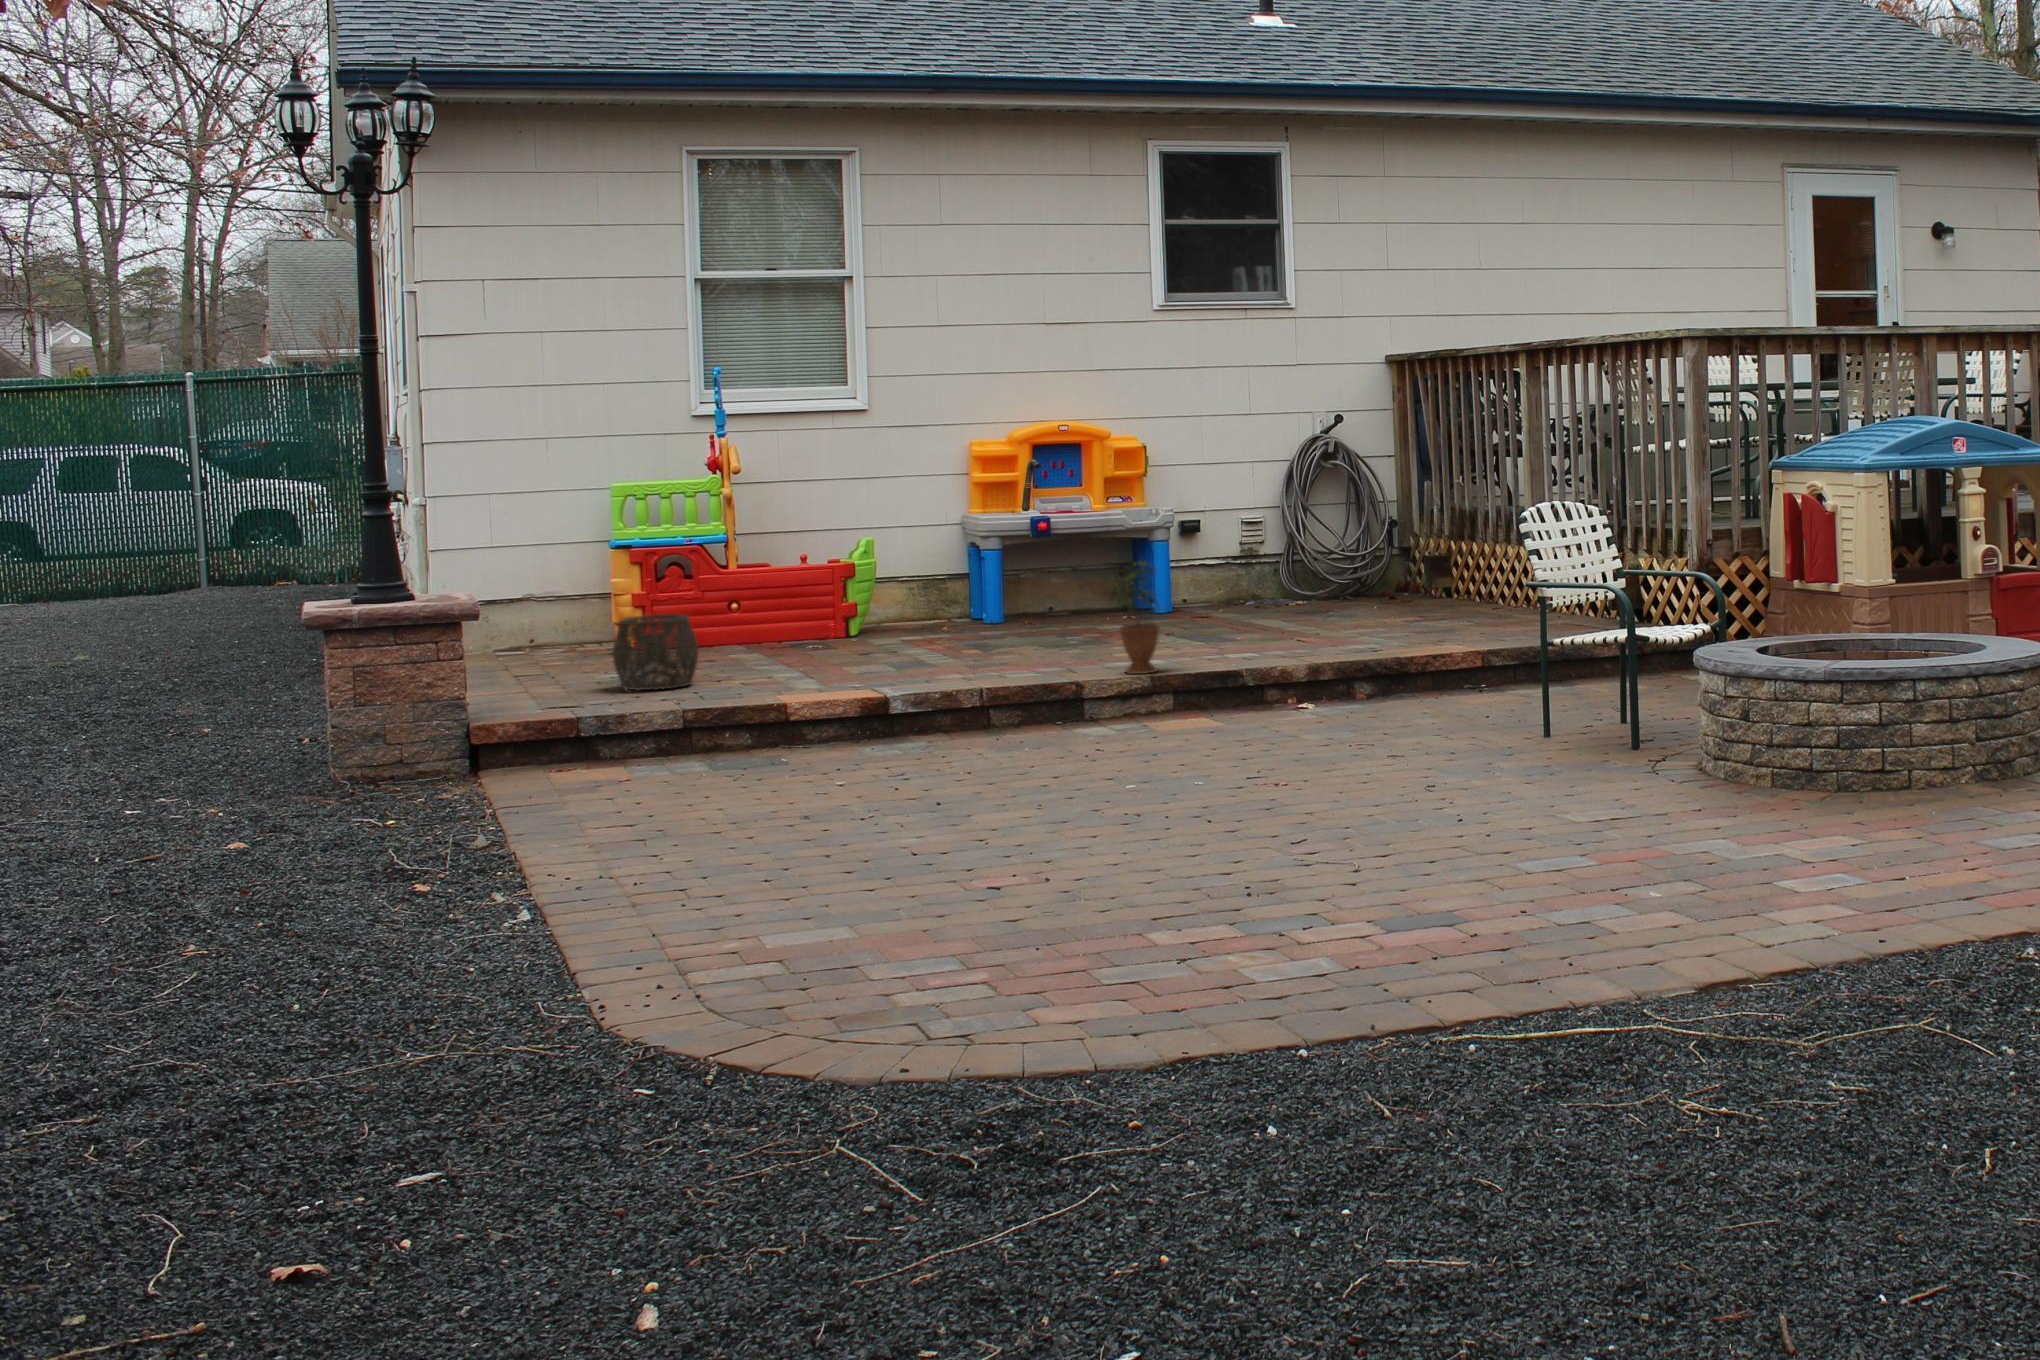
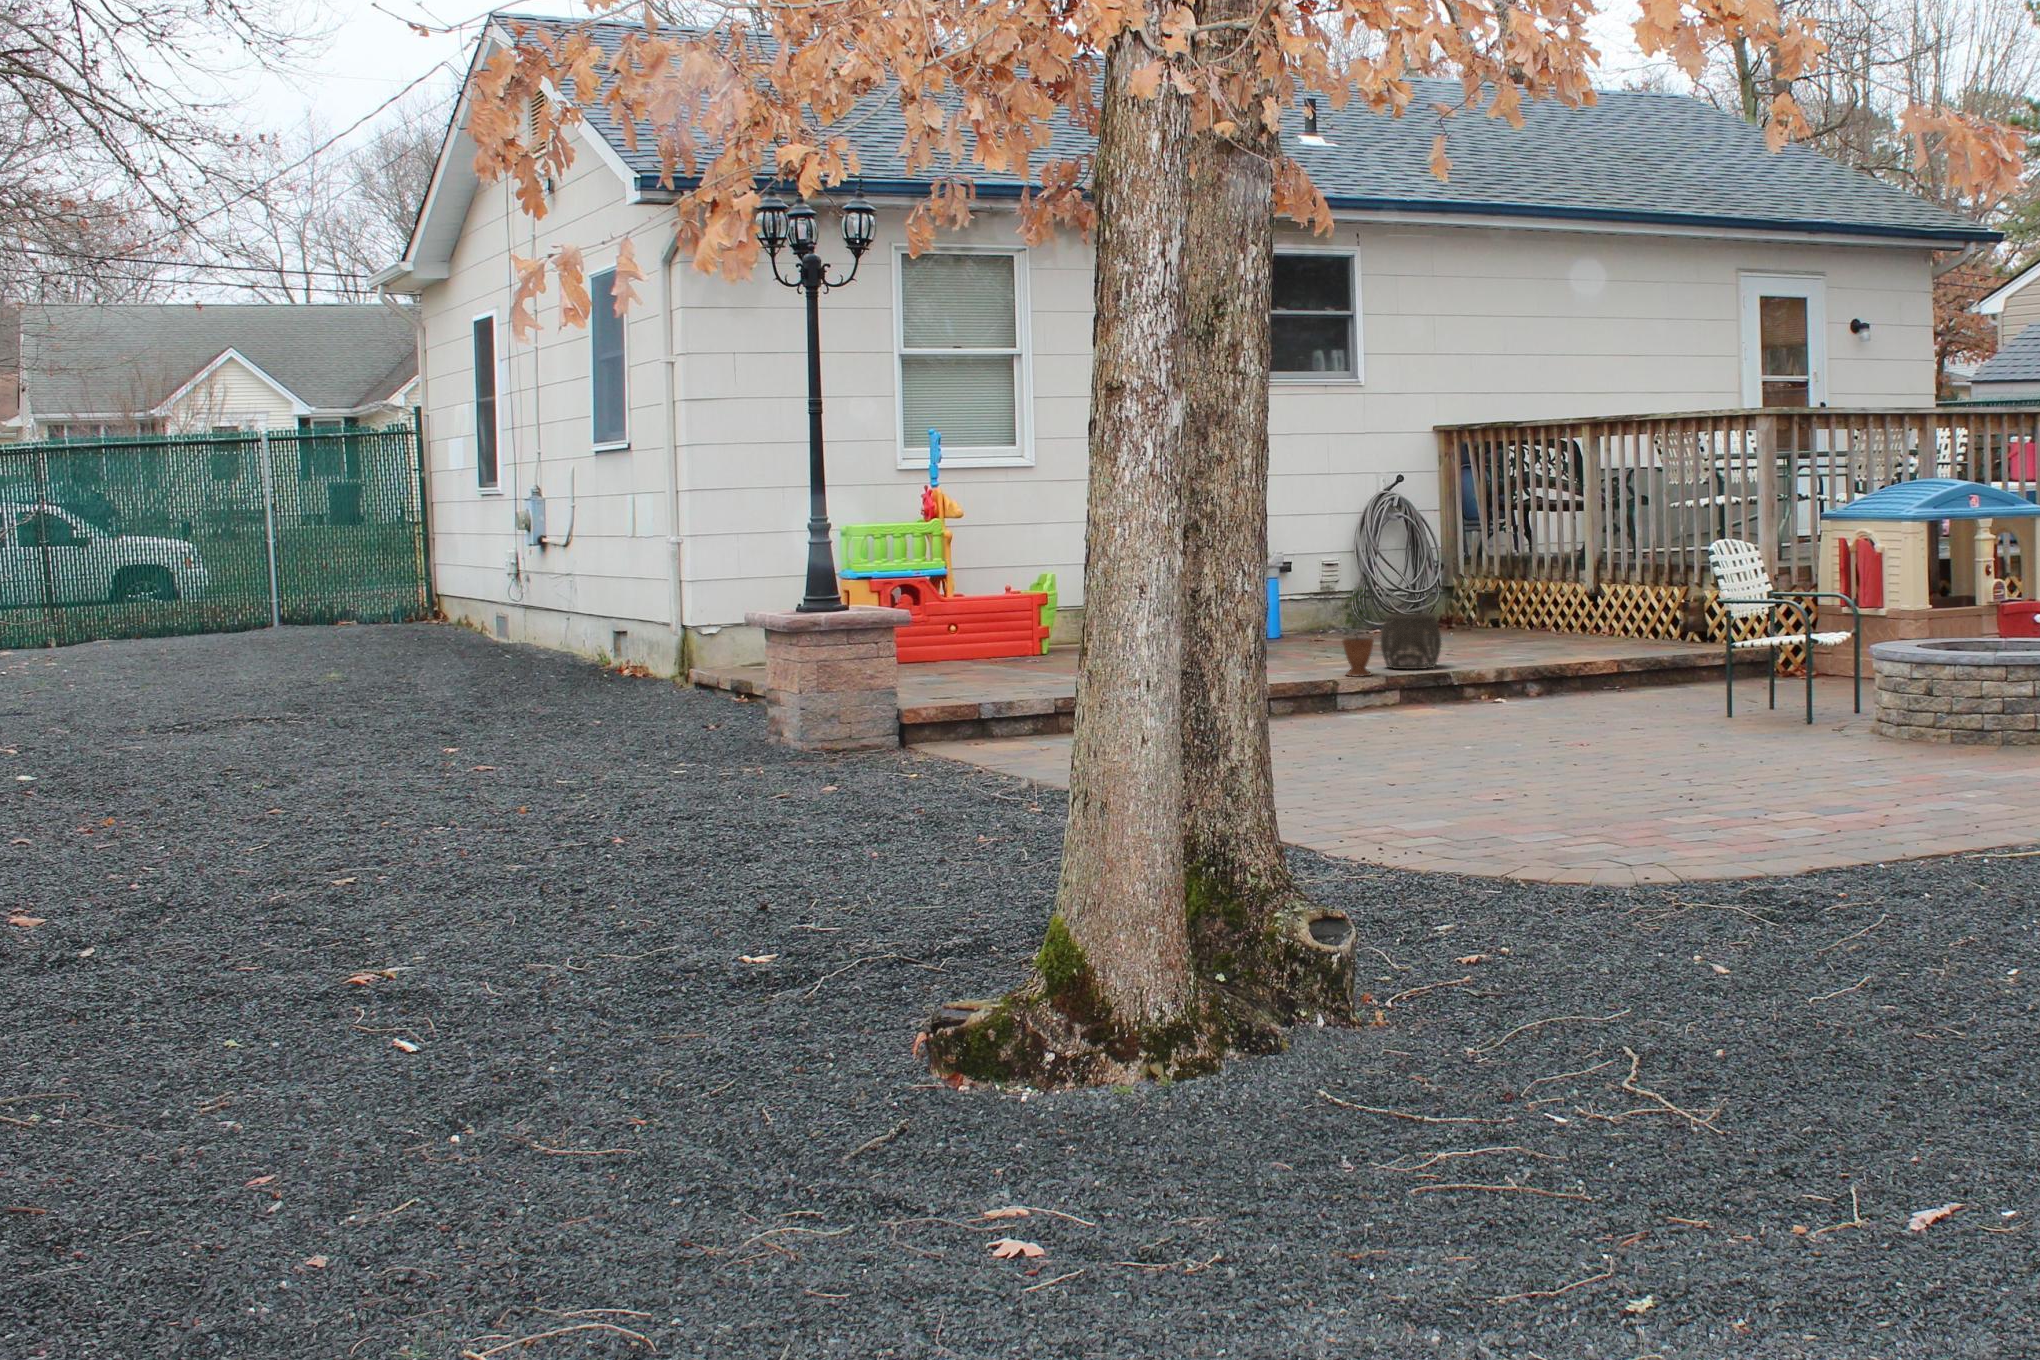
woven basket: present [613,614,698,691] -> present [1380,613,1441,669]

